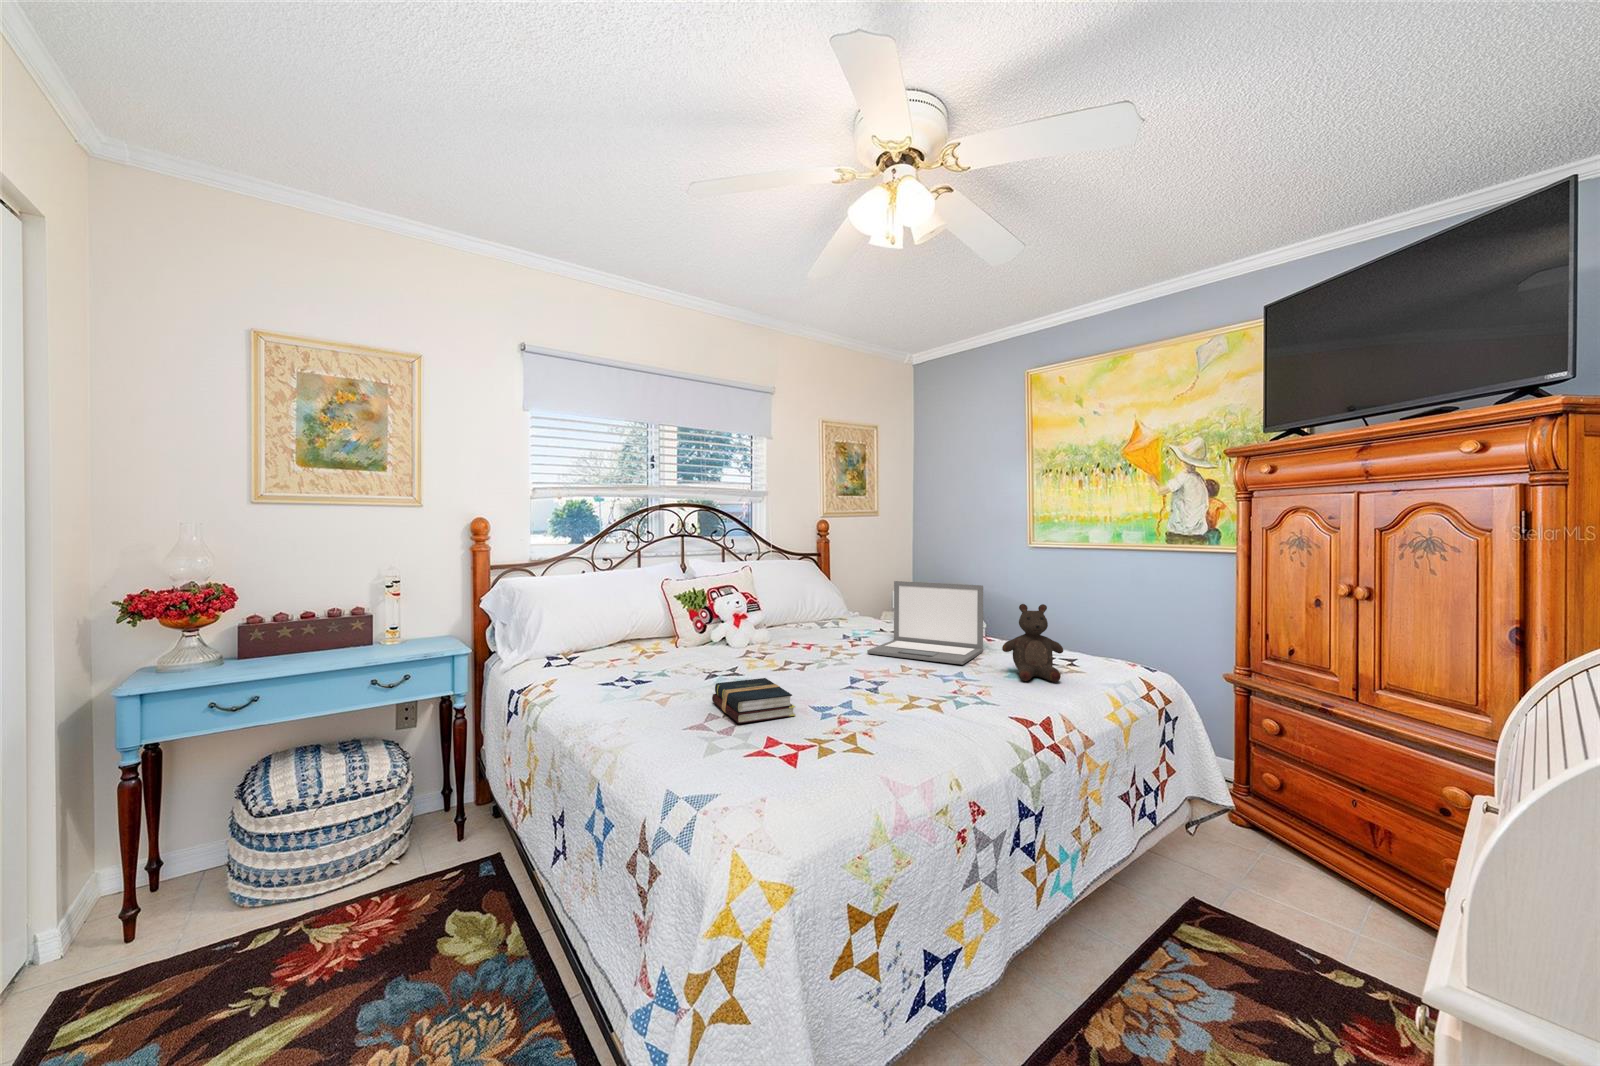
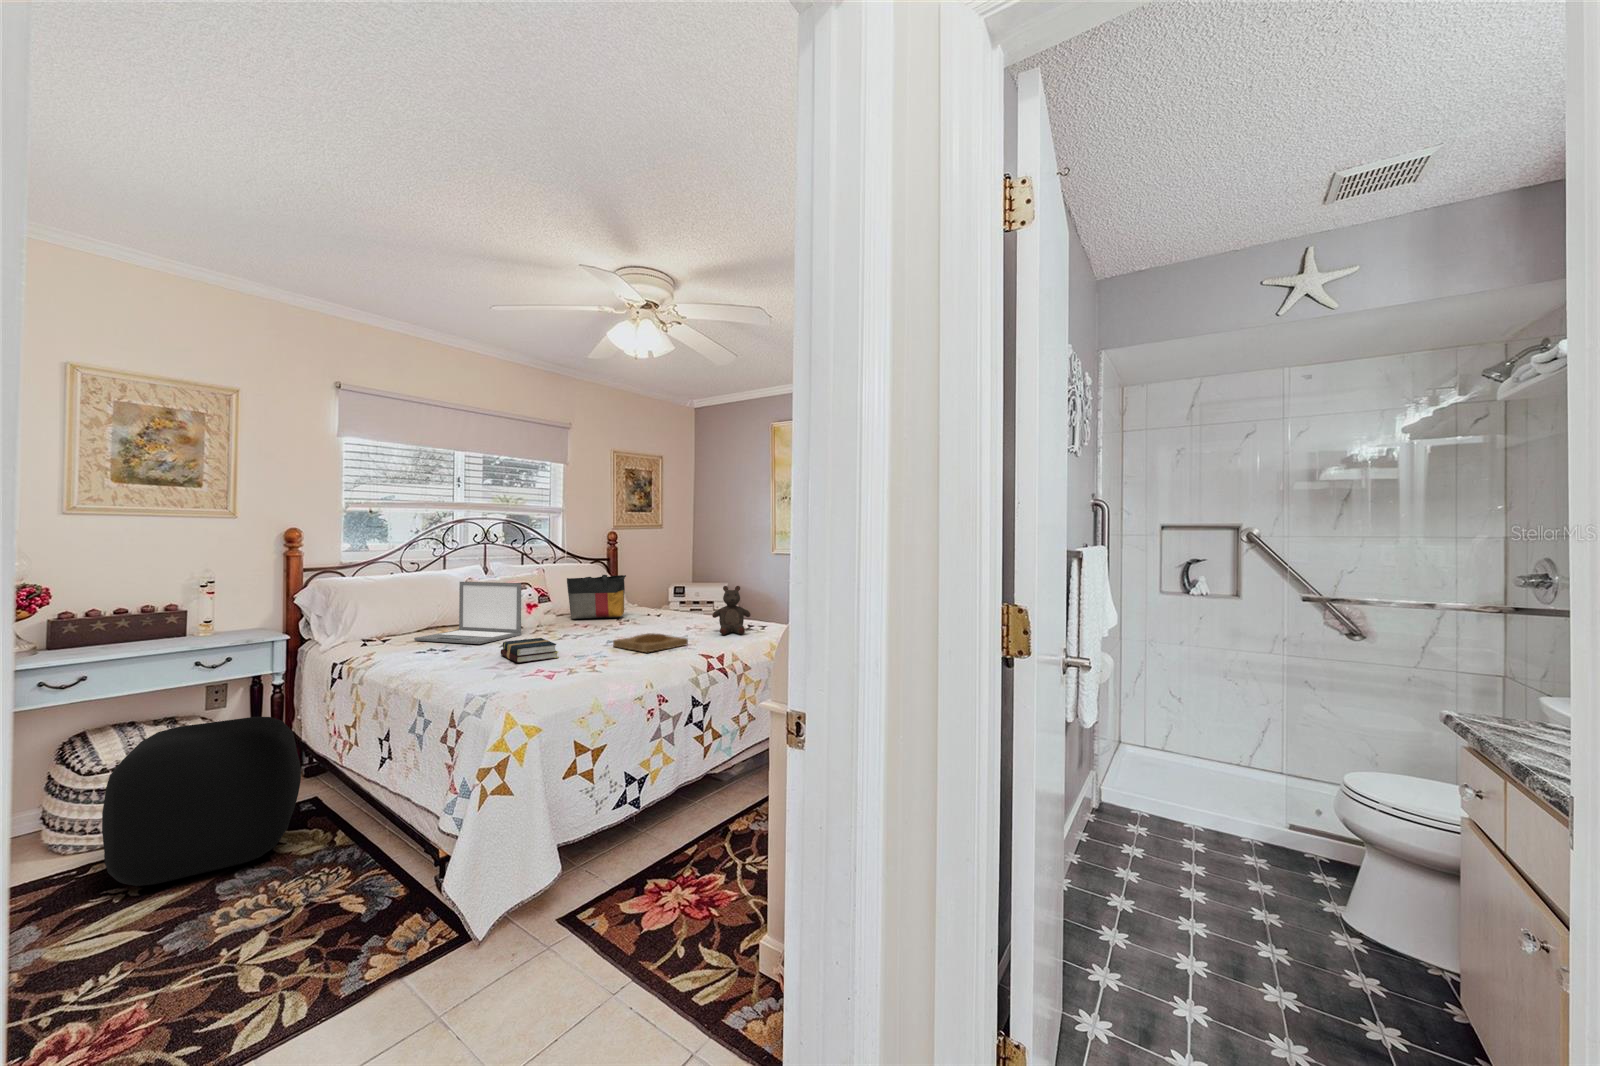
tote bag: none [783,579,859,637] -> present [567,575,626,619]
laptop: present [867,581,983,665] -> present [414,582,521,644]
tray: none [867,675,983,715] -> present [613,634,688,652]
ottoman: none [242,760,472,994] -> present [102,717,301,886]

